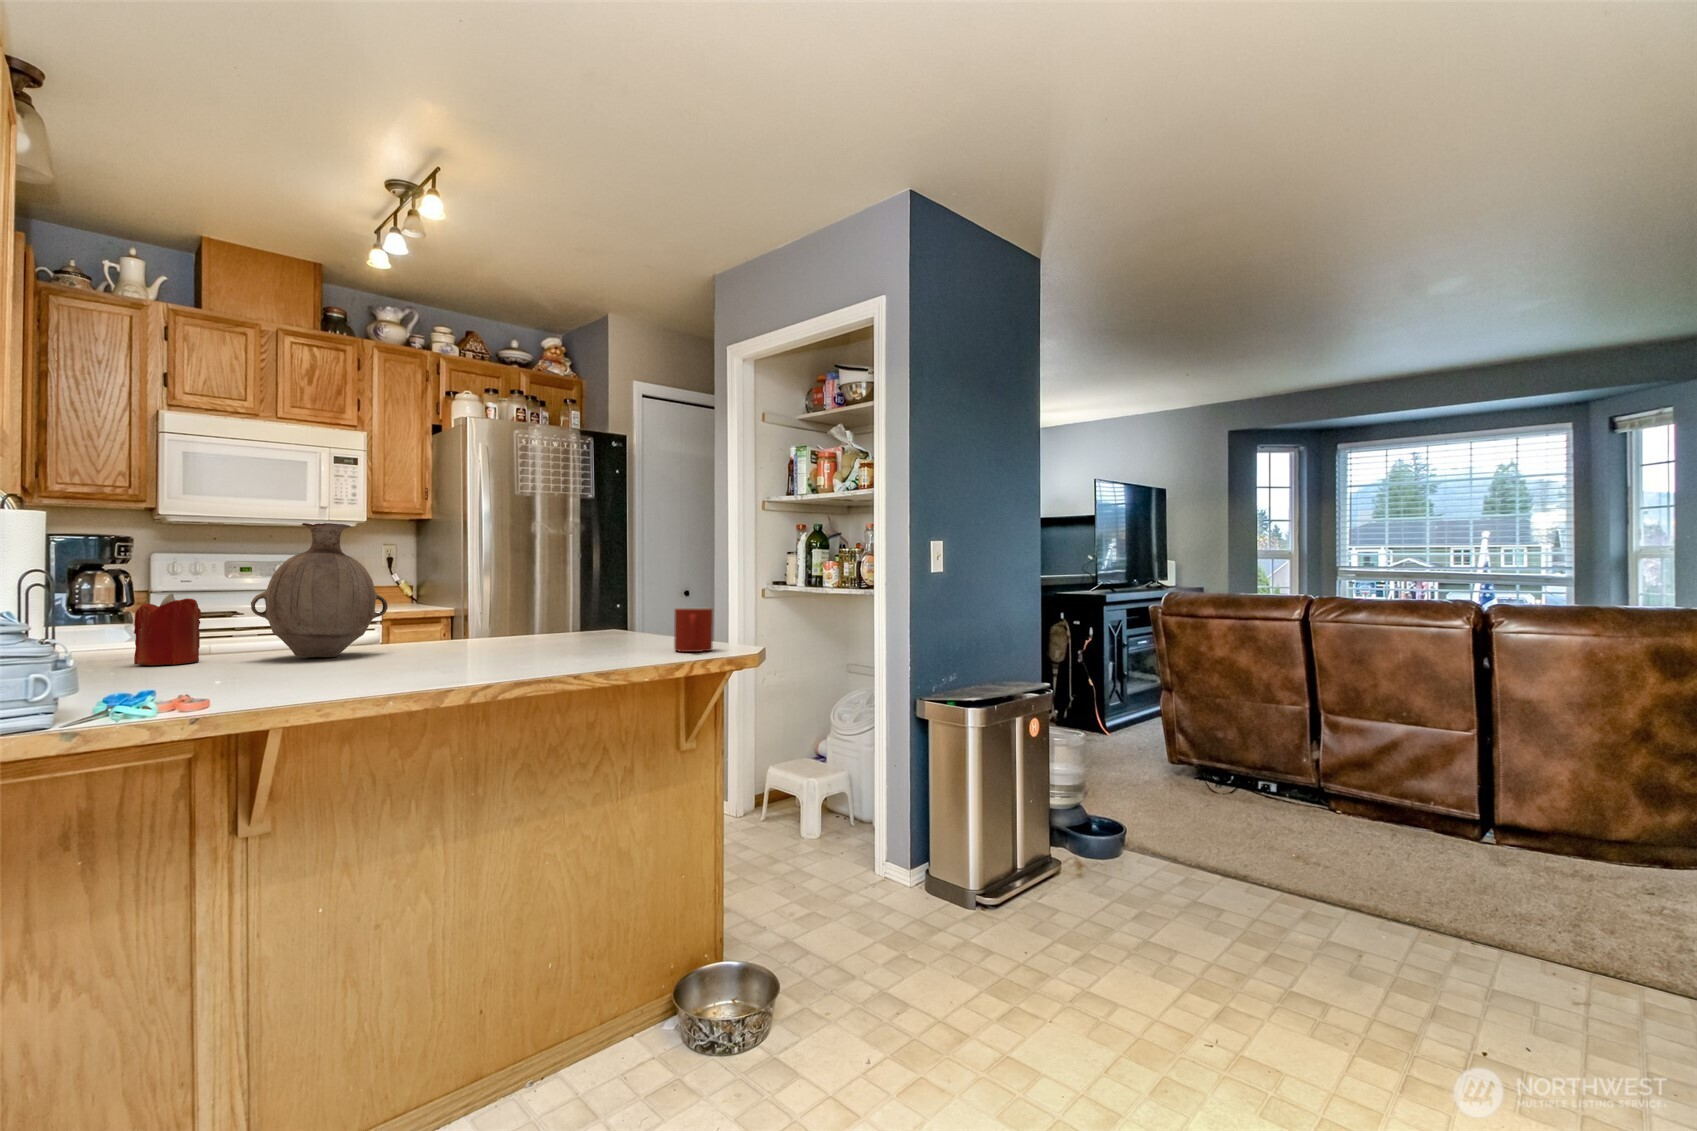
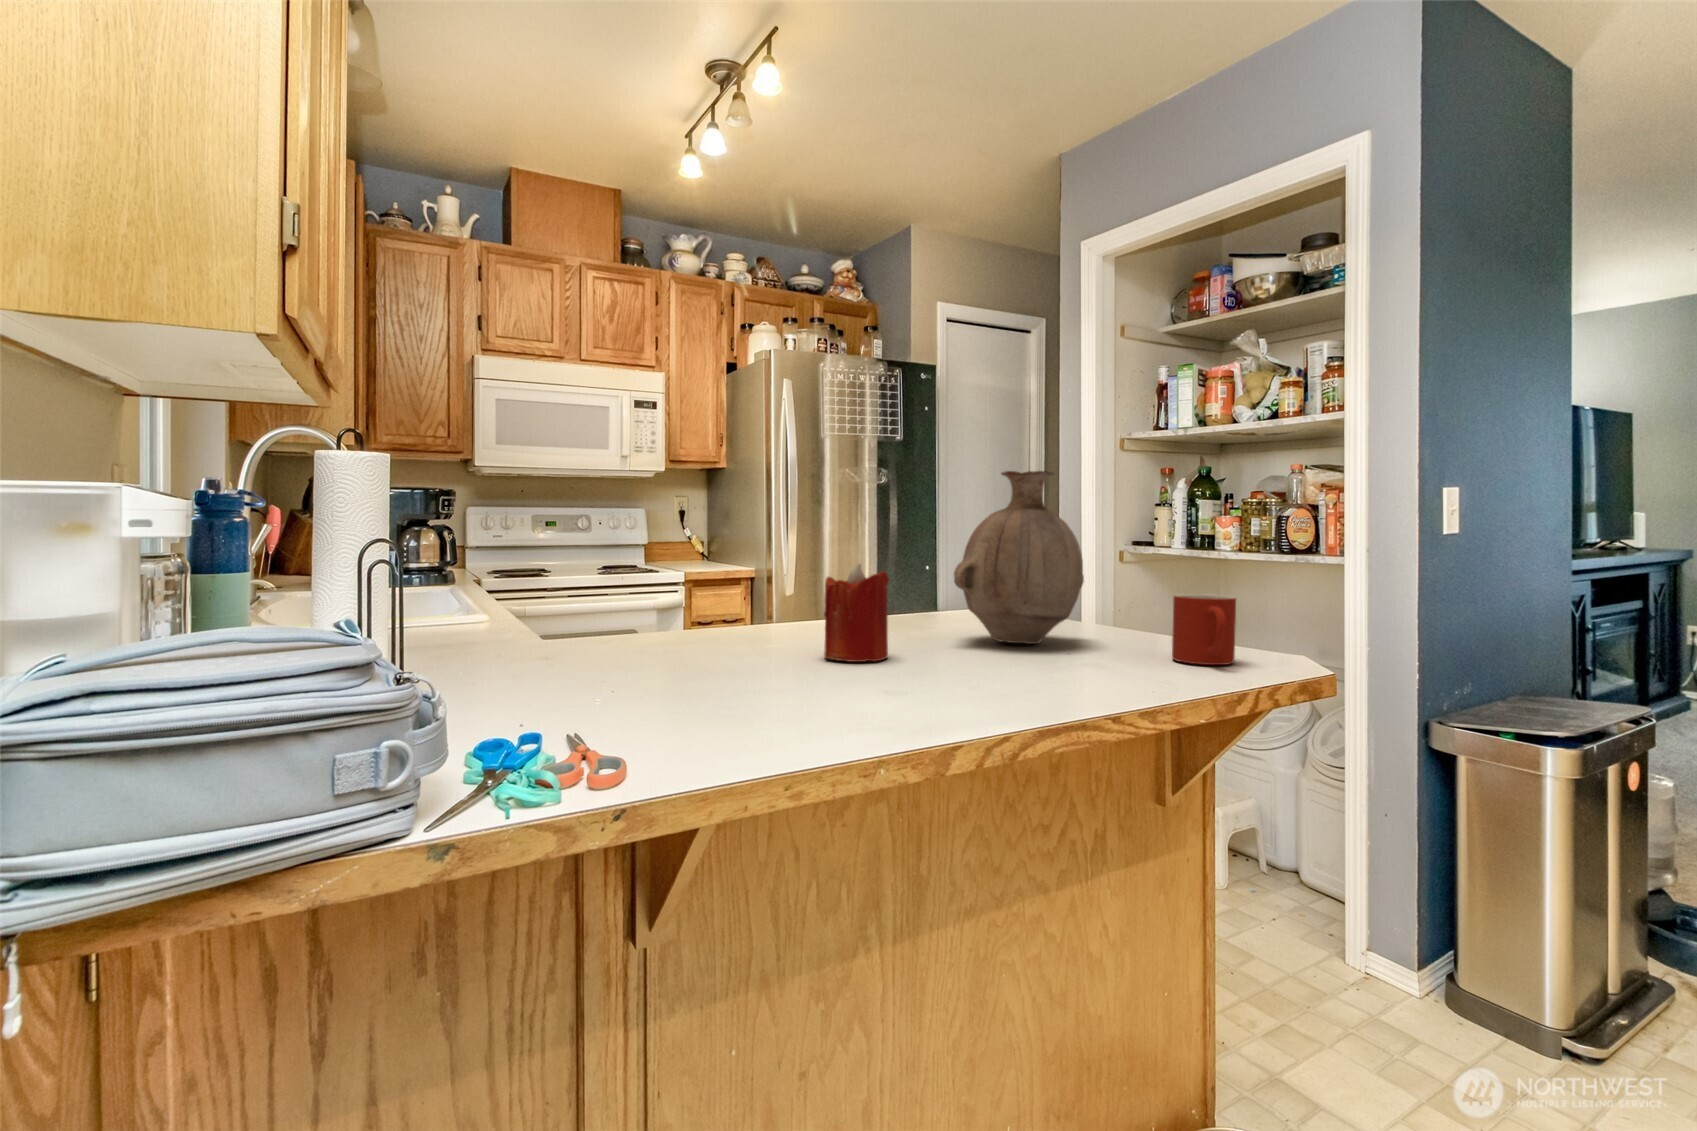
vase: present [251,523,388,657] -> present [954,471,1084,644]
candle: present [134,593,201,665] -> present [824,564,889,662]

